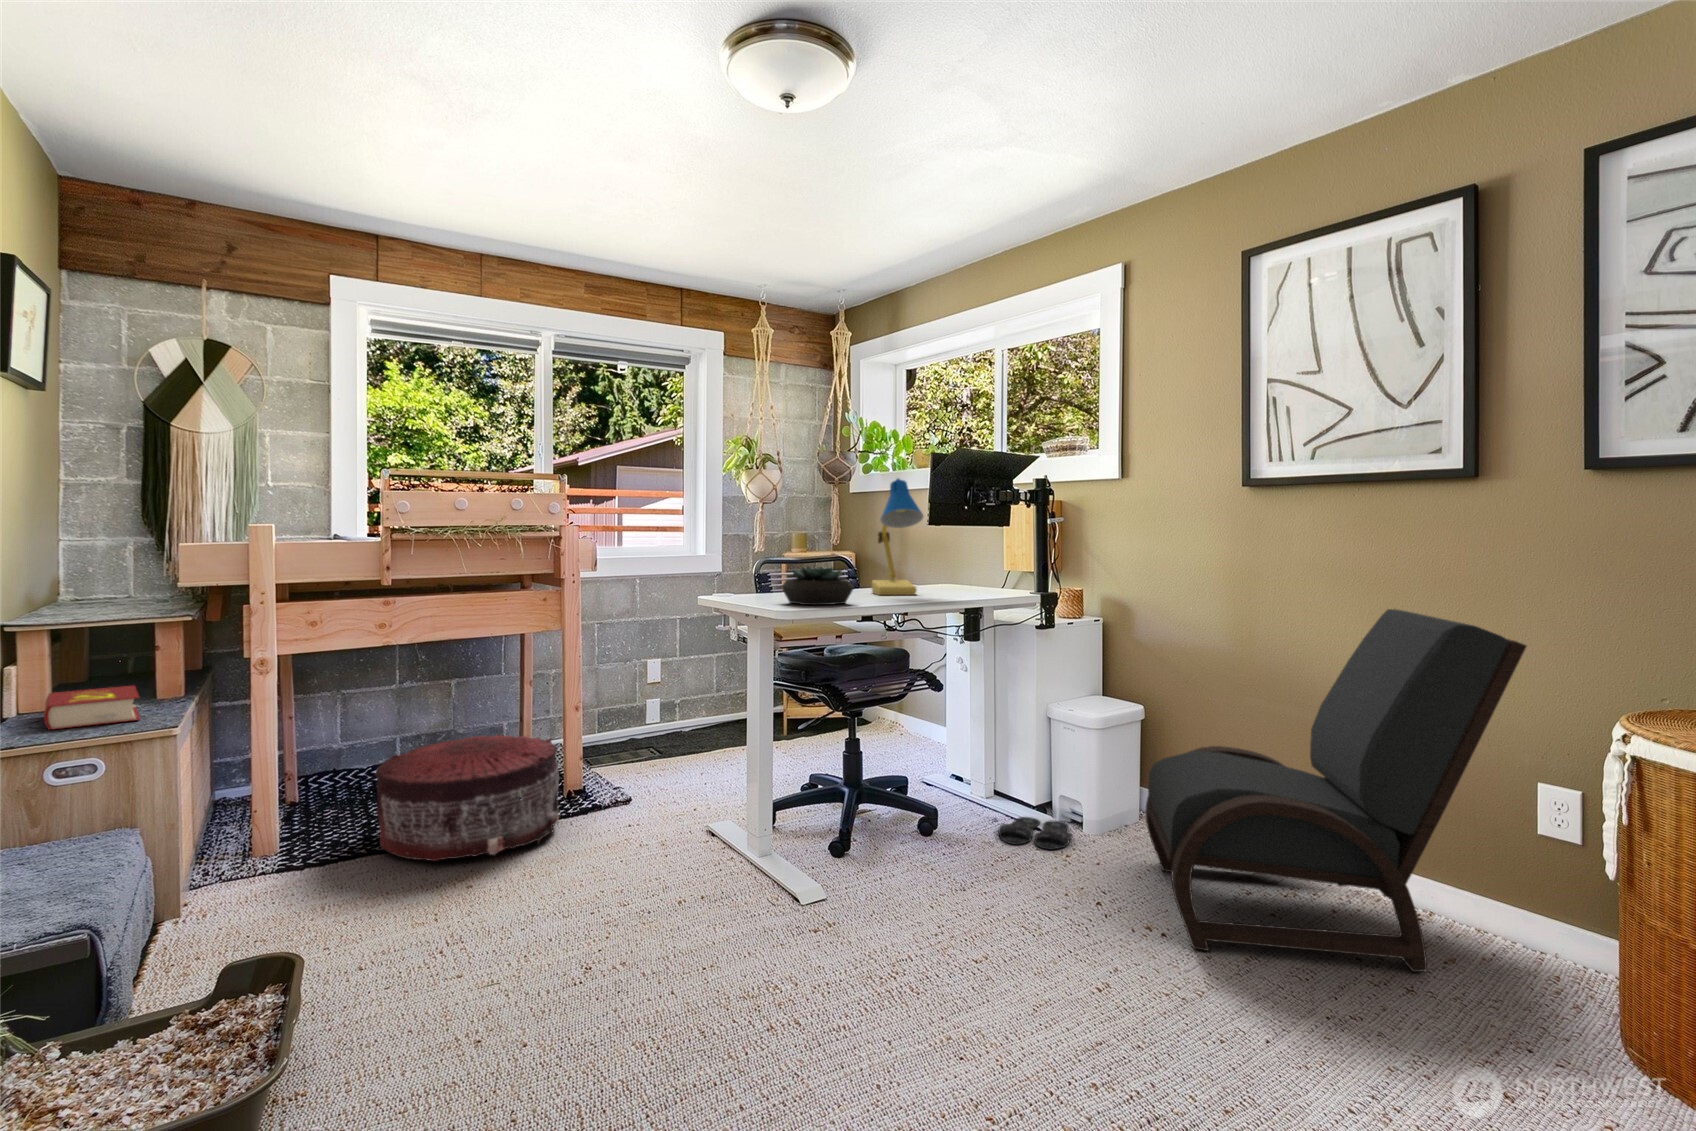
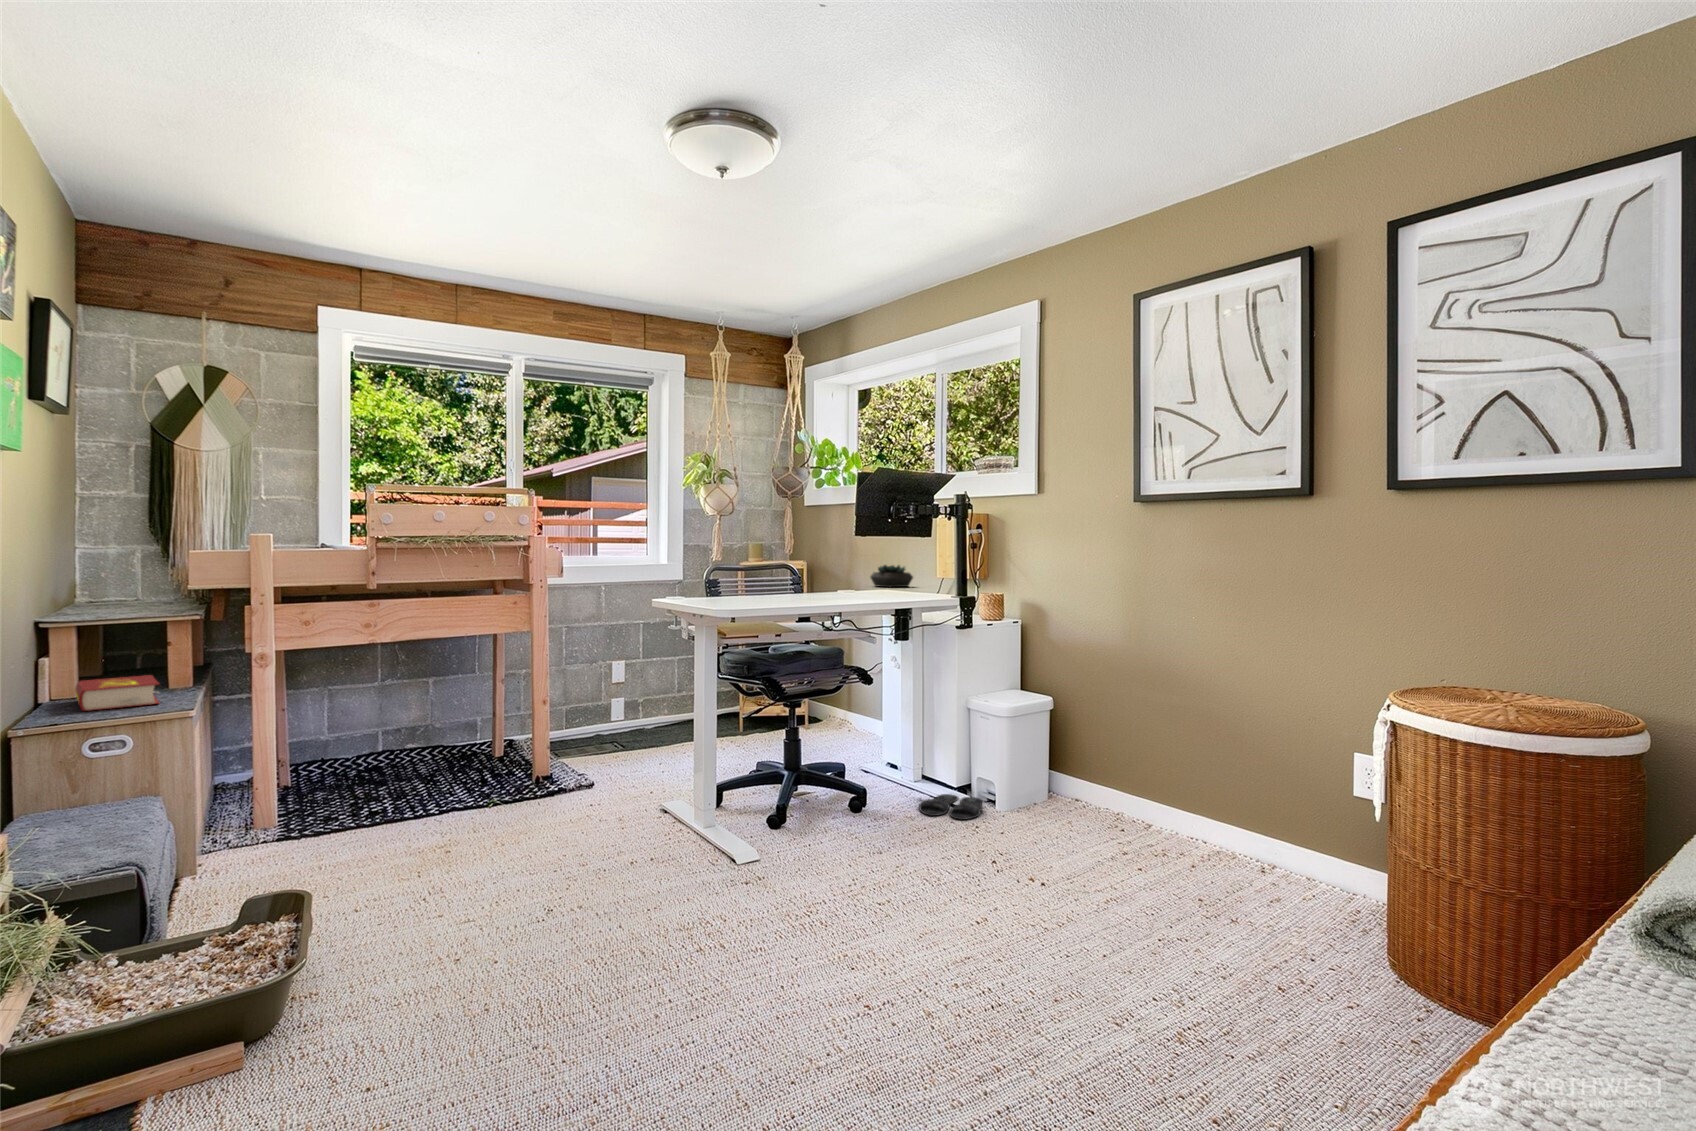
desk lamp: present [872,479,923,595] -> none [808,493,853,597]
succulent plant: present [781,566,854,605] -> present [870,565,913,587]
lounge chair: present [1145,609,1527,972] -> none [1042,607,1333,907]
pouf: present [375,734,559,861] -> none [362,721,528,831]

